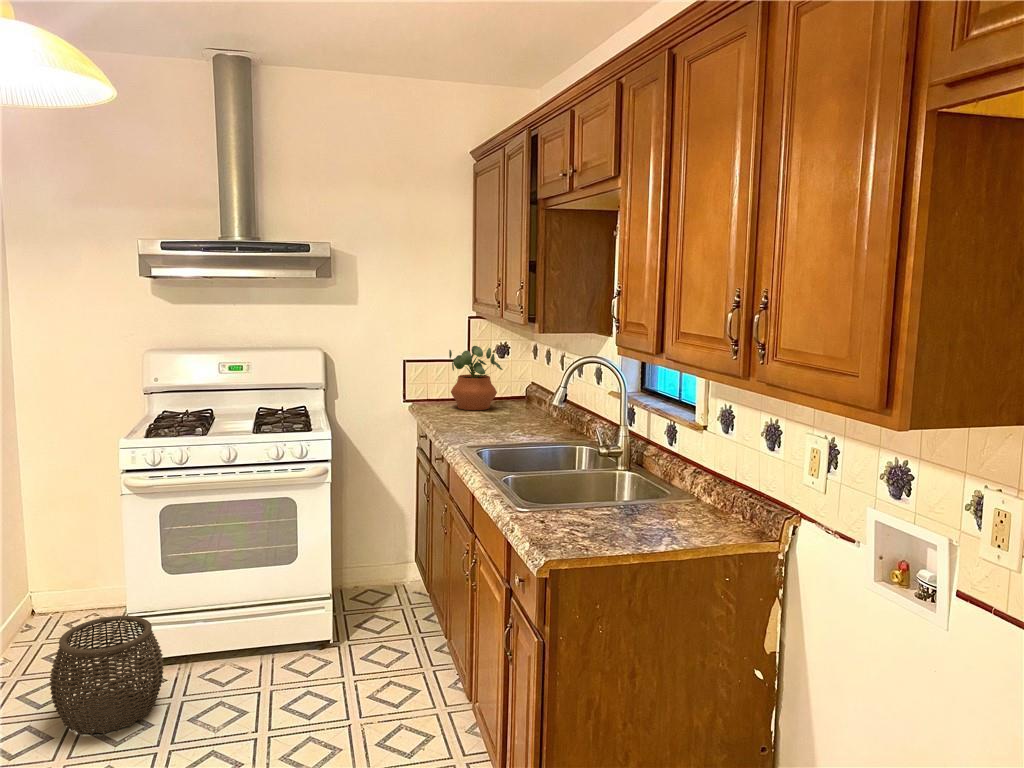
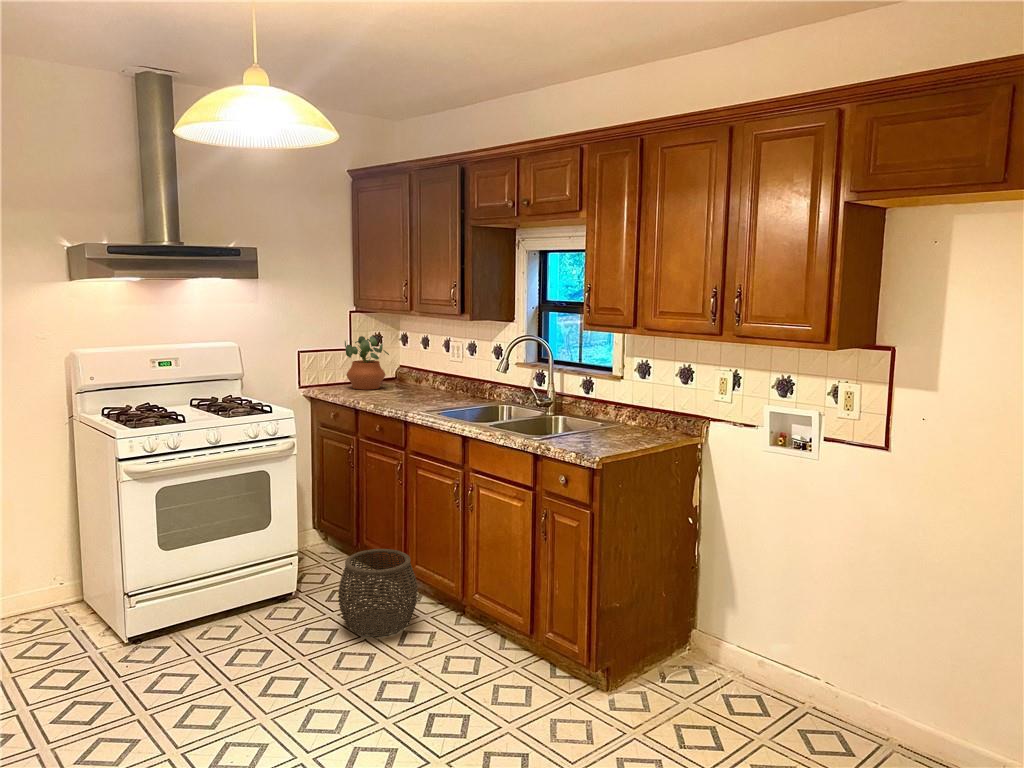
woven basket: present [50,616,164,735] -> present [338,549,418,637]

